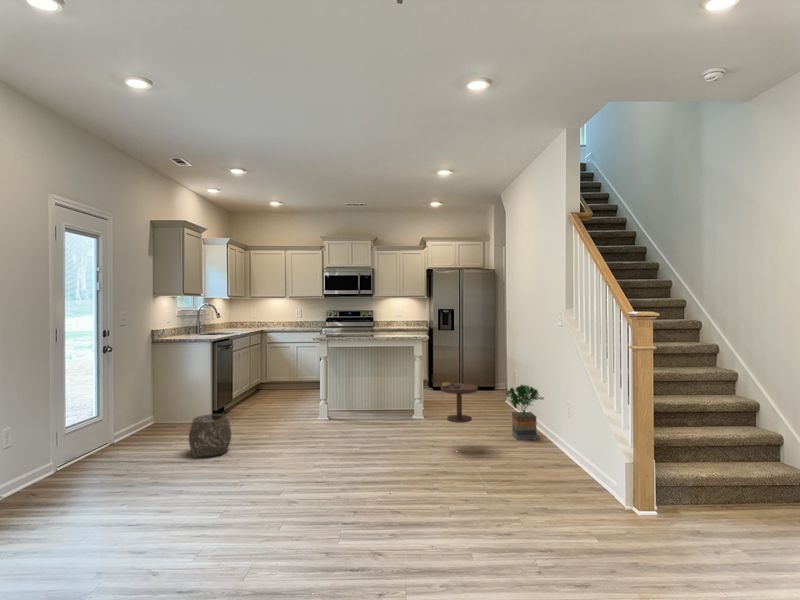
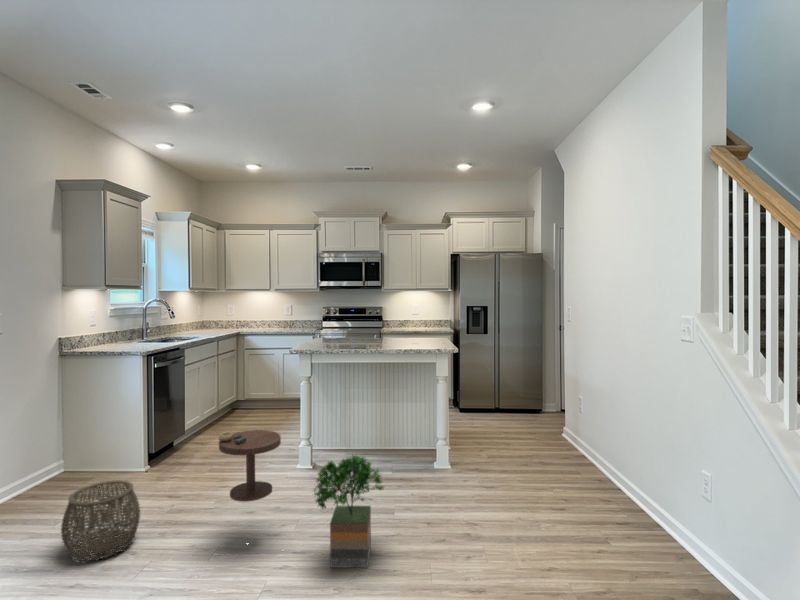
side table: present [441,382,478,423] -> present [219,430,281,502]
potted tree: present [506,385,544,440] -> present [314,456,384,568]

